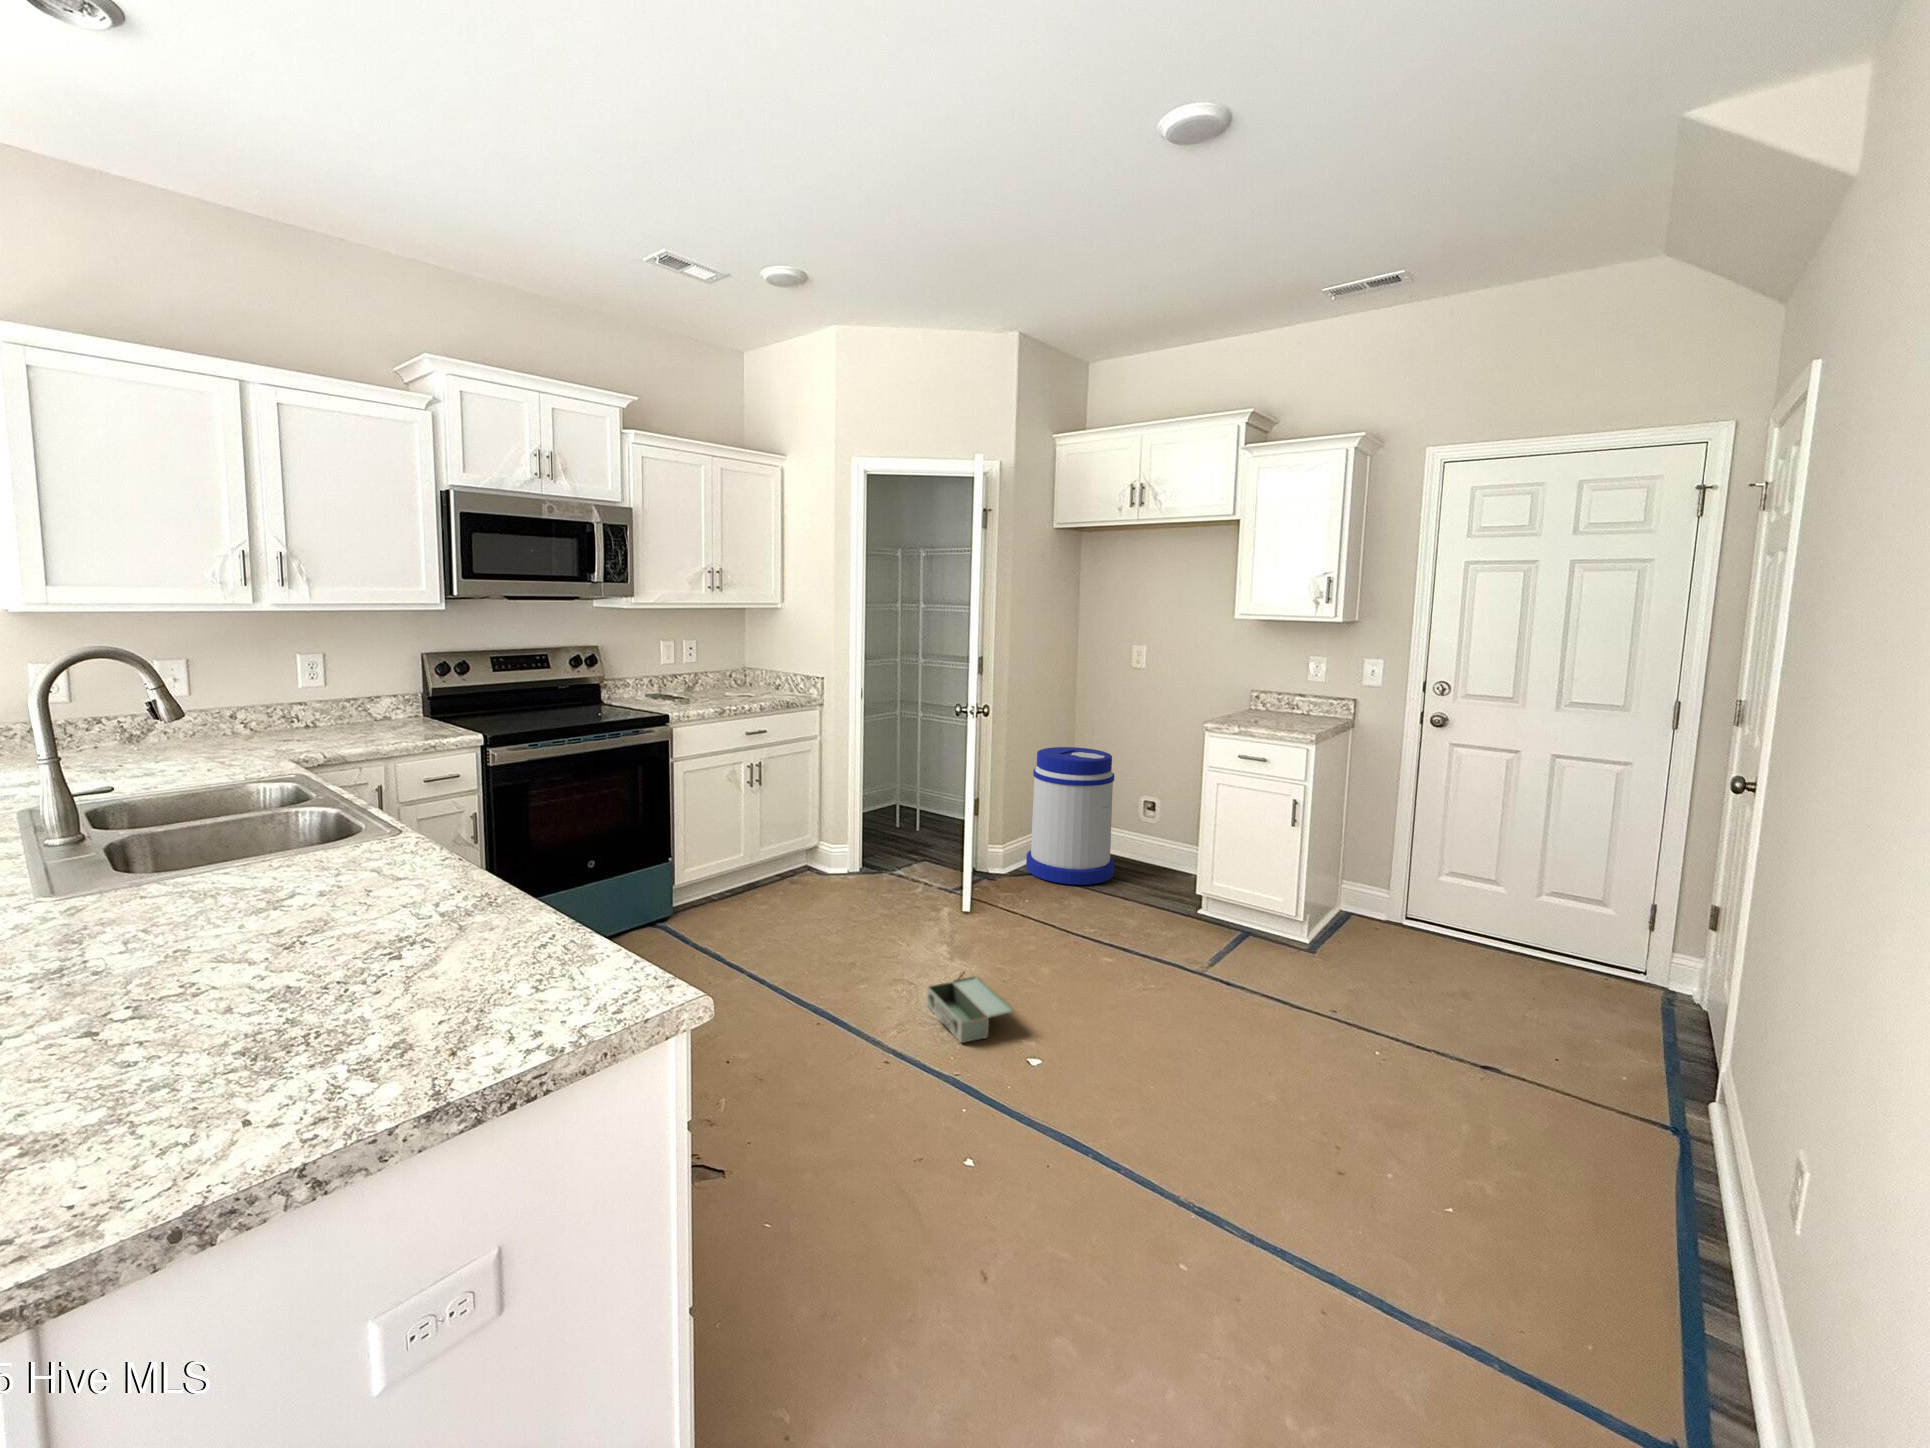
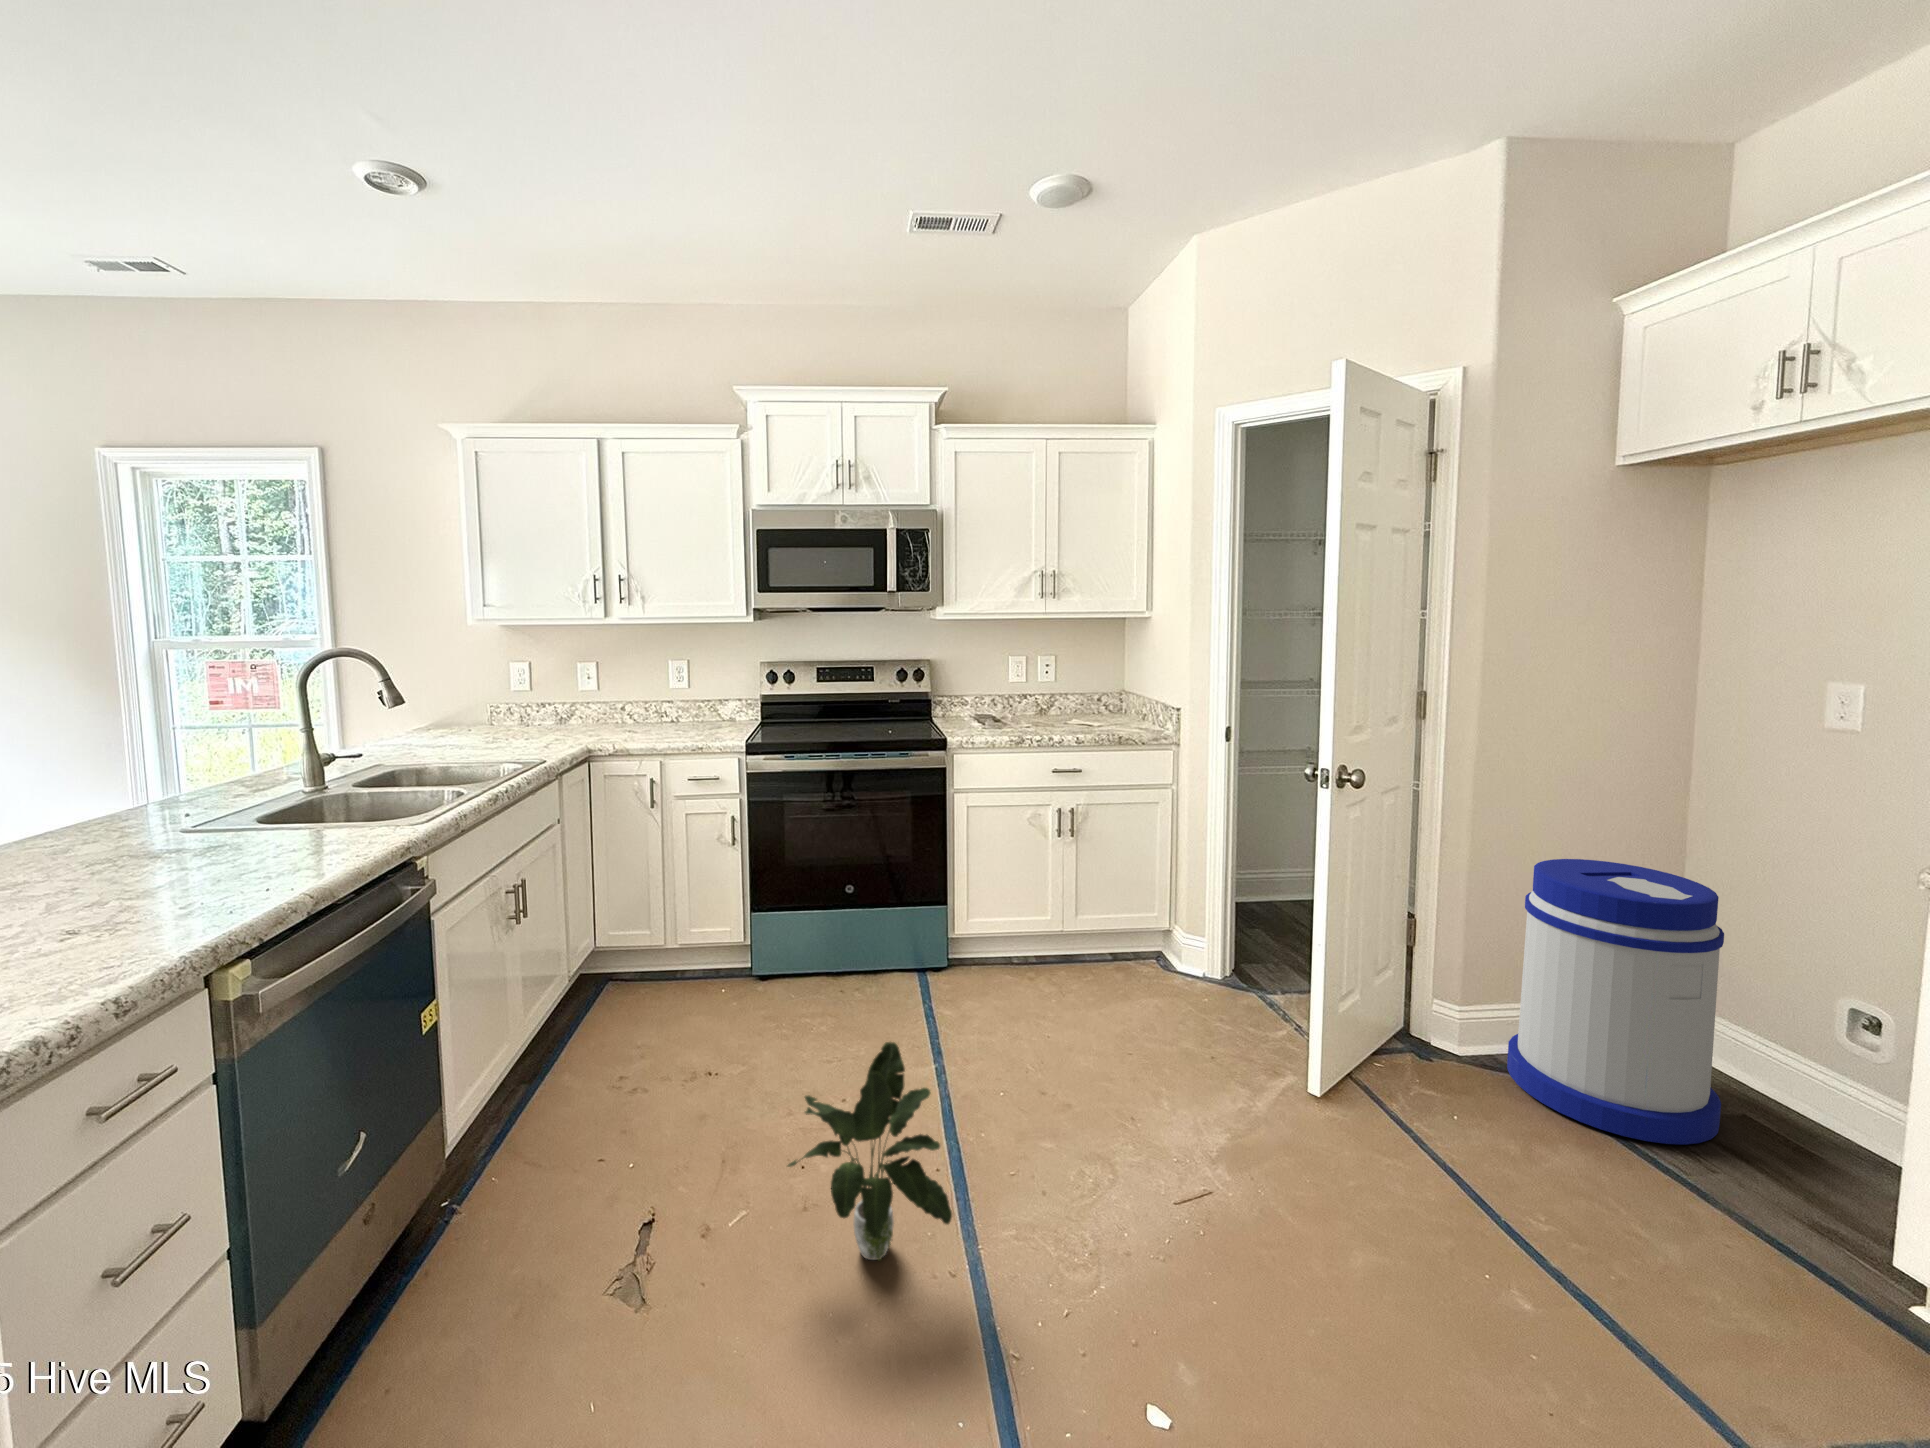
potted plant: none [782,917,894,1071] -> present [788,1042,952,1260]
toolbox: present [927,977,1014,1043] -> none [1058,1196,1179,1340]

